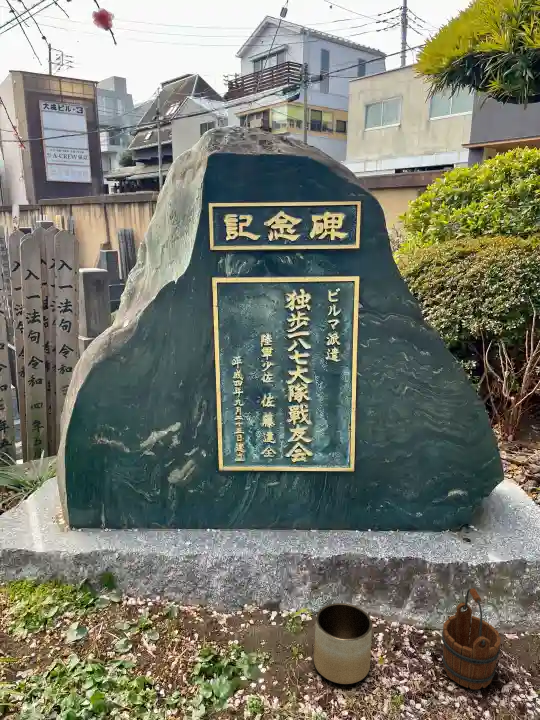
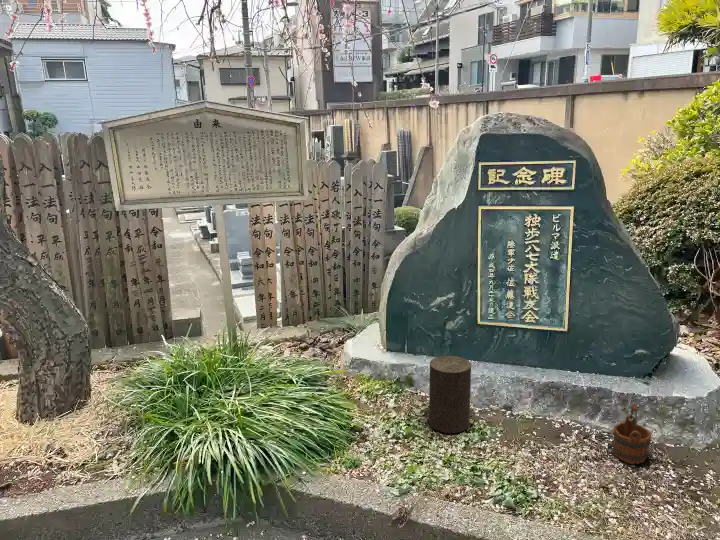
stool: none [136,534,211,681] -> present [429,356,471,433]
planter: present [314,603,372,684] -> none [530,406,567,449]

